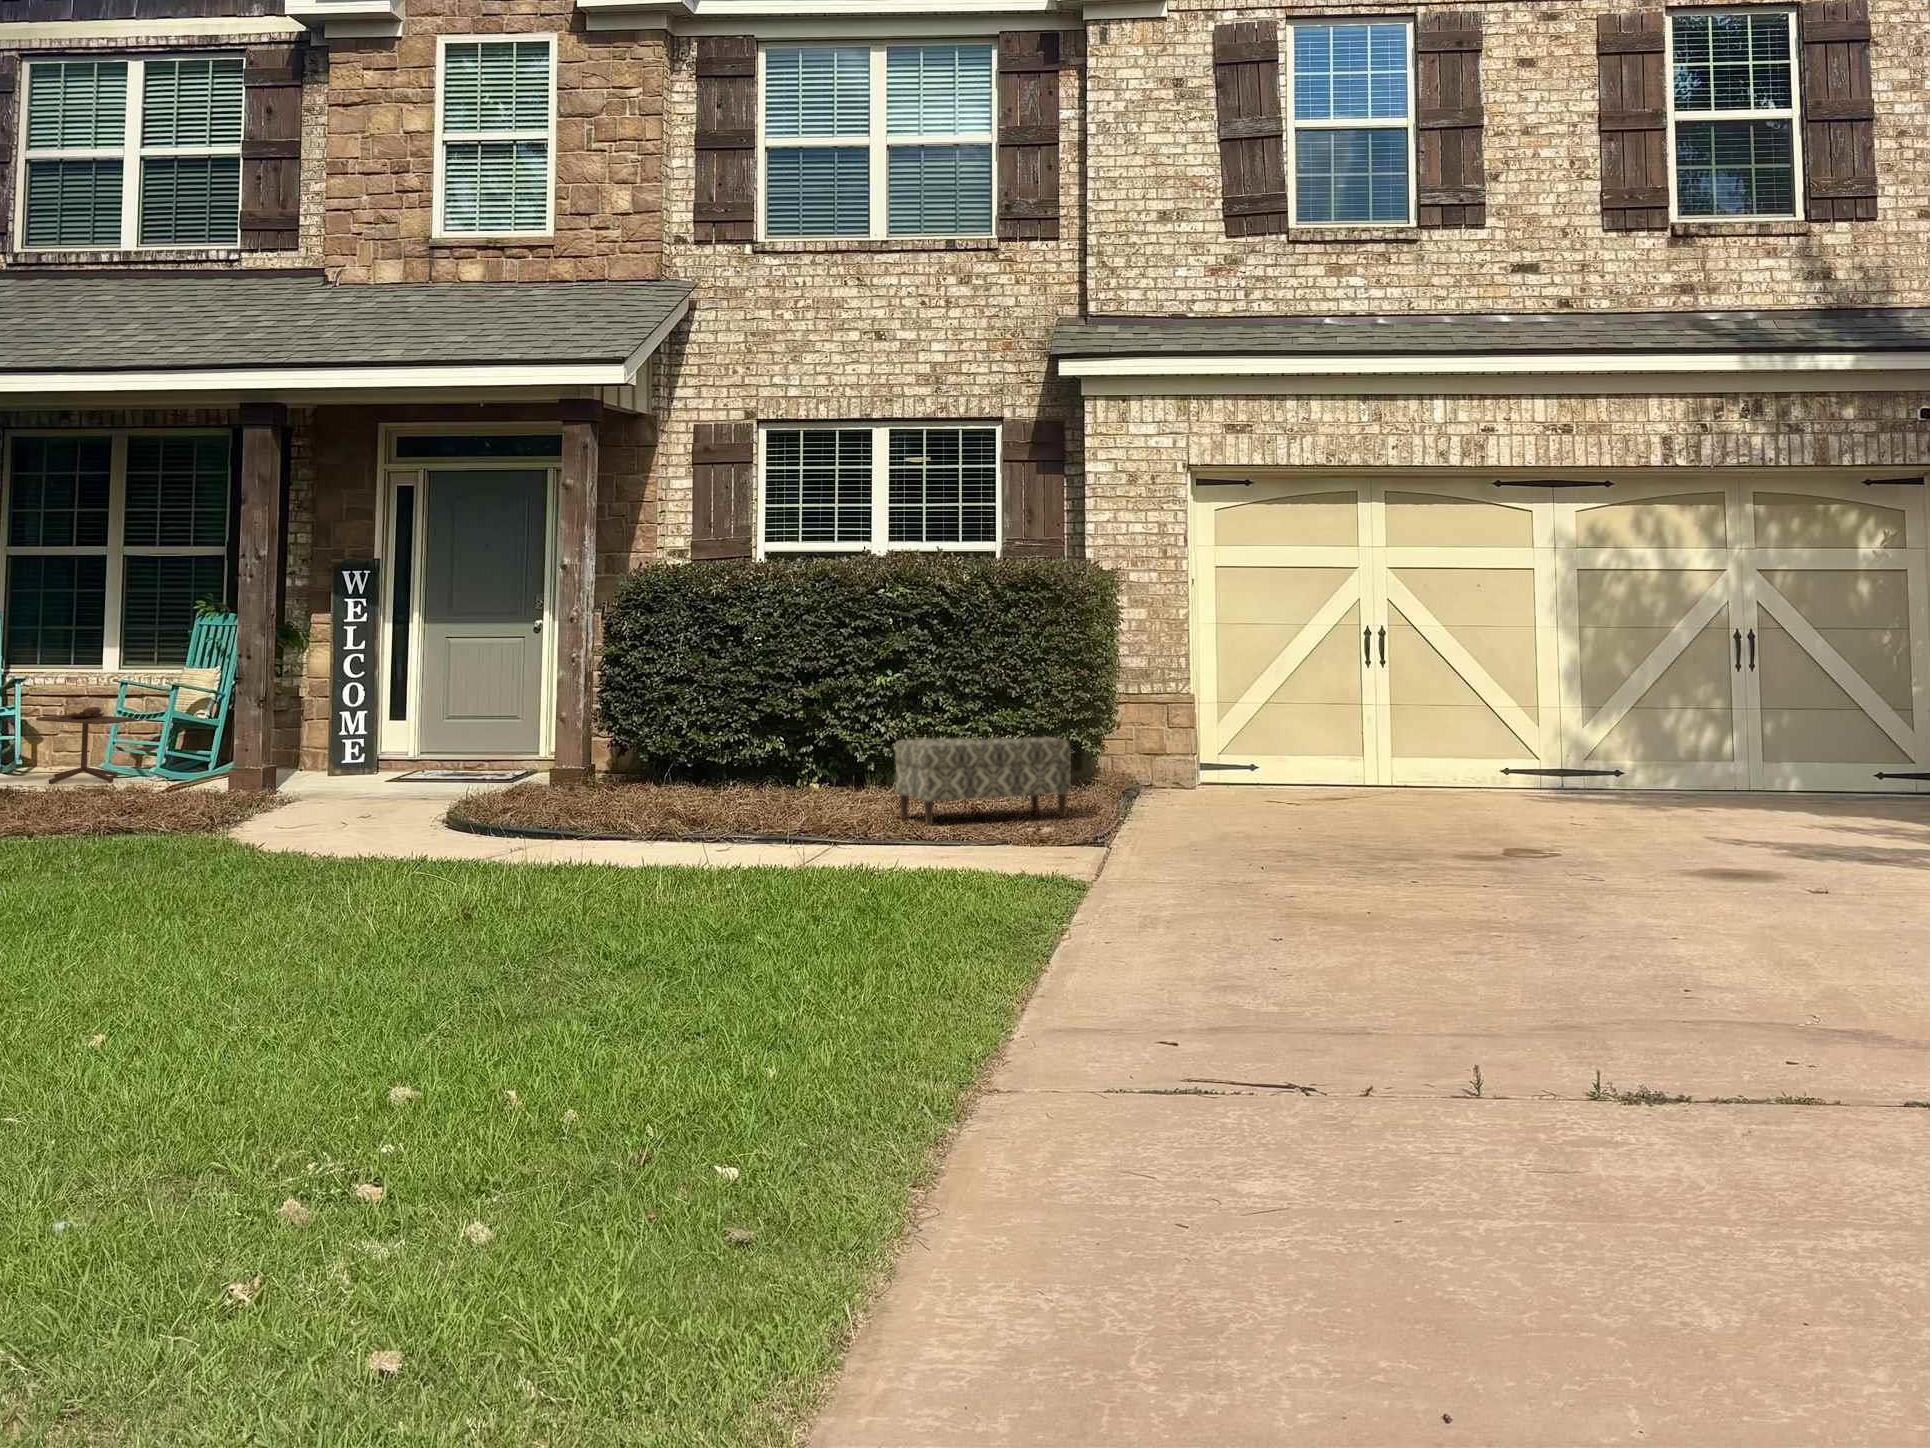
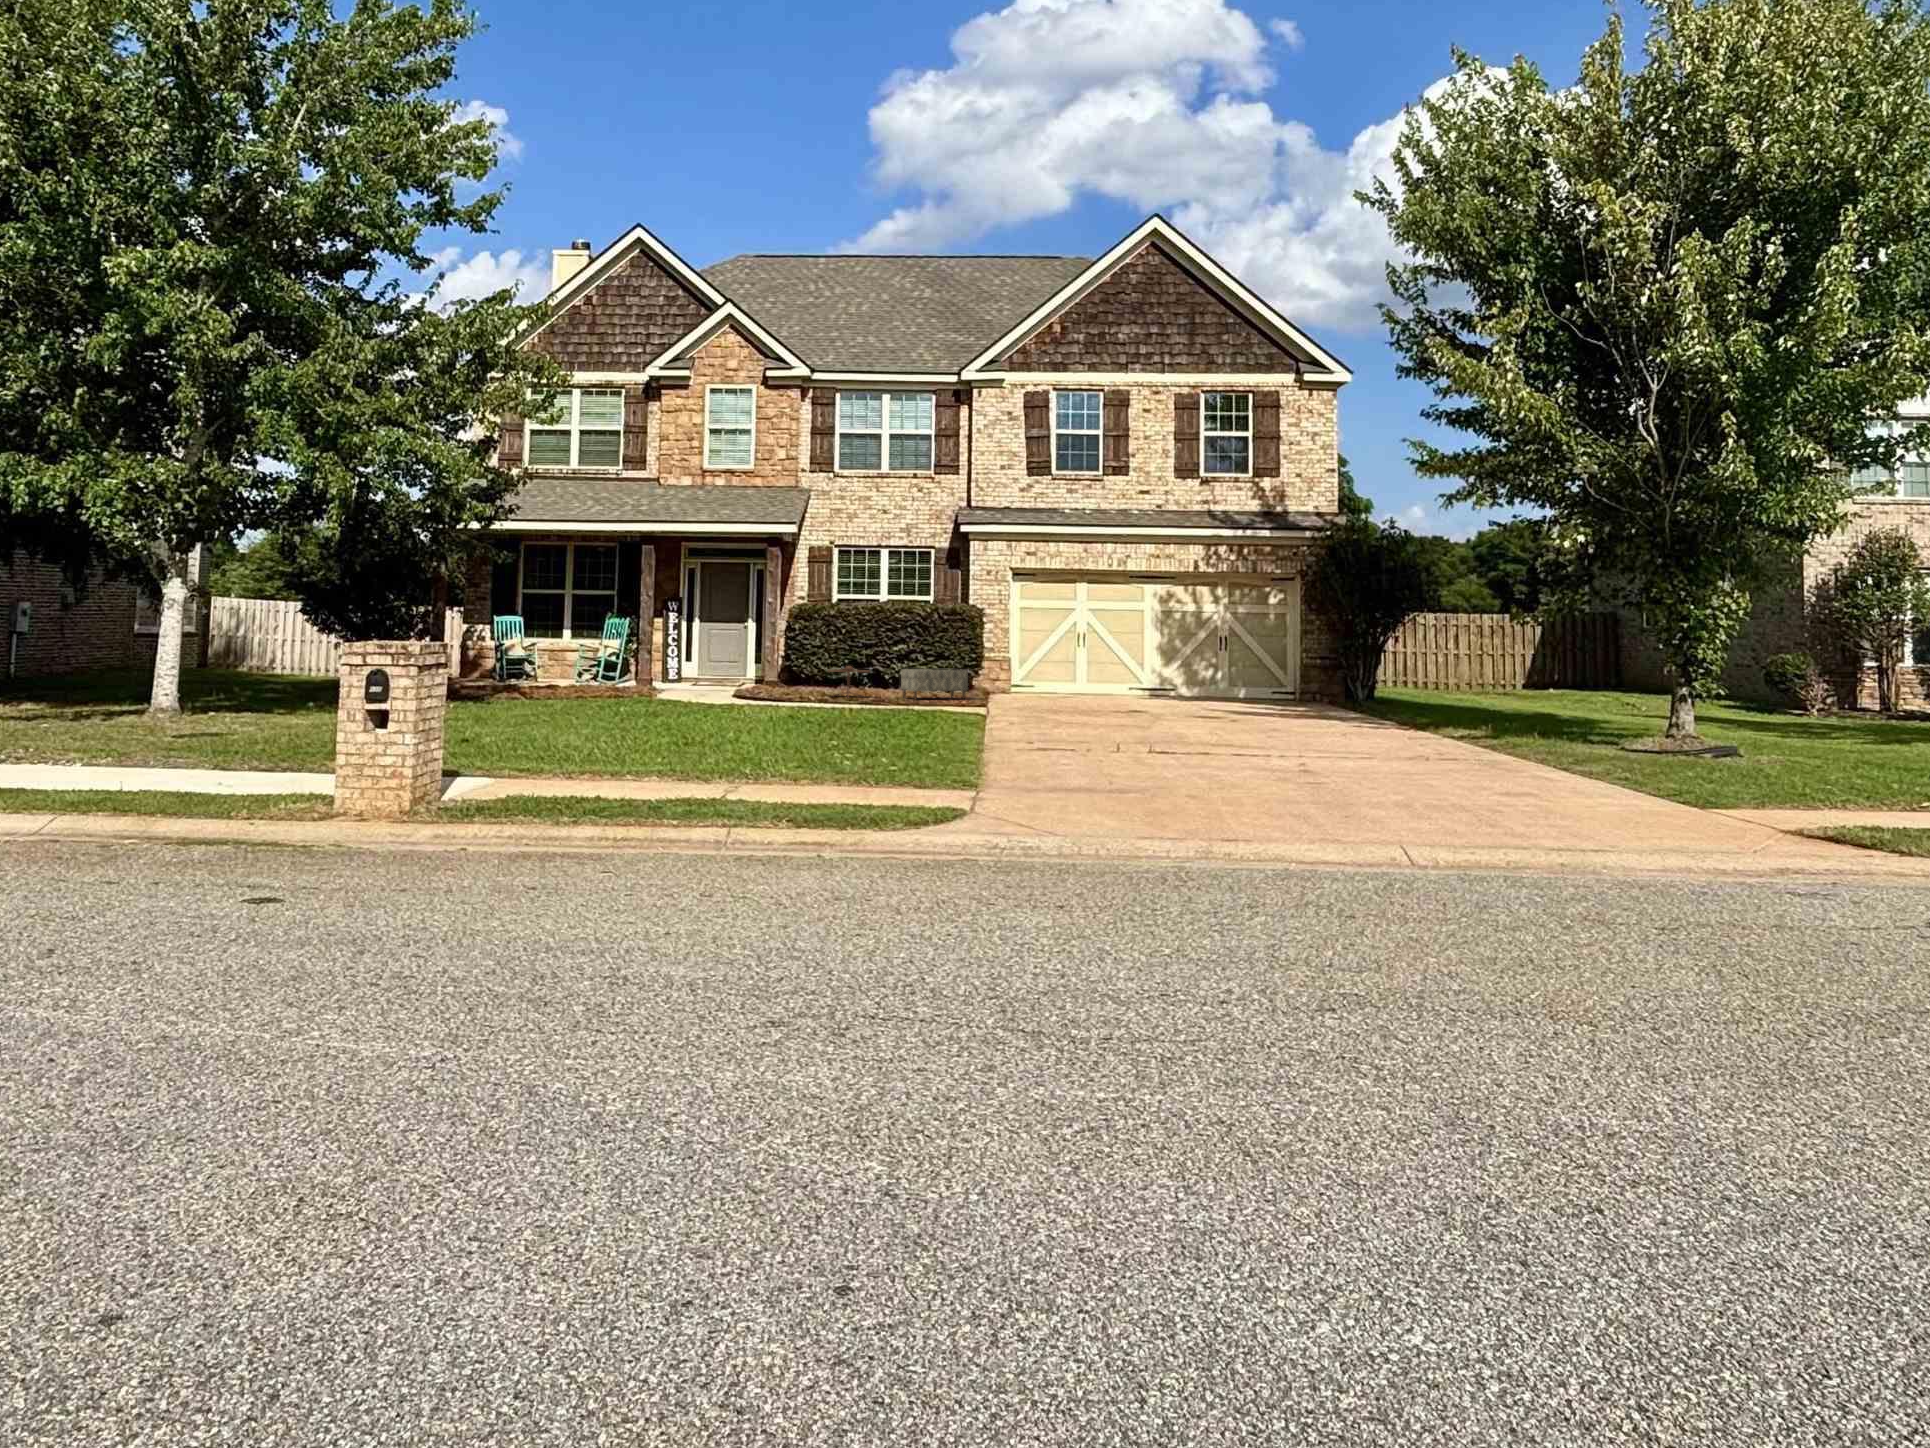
side table: present [36,707,135,784] -> present [828,666,869,697]

